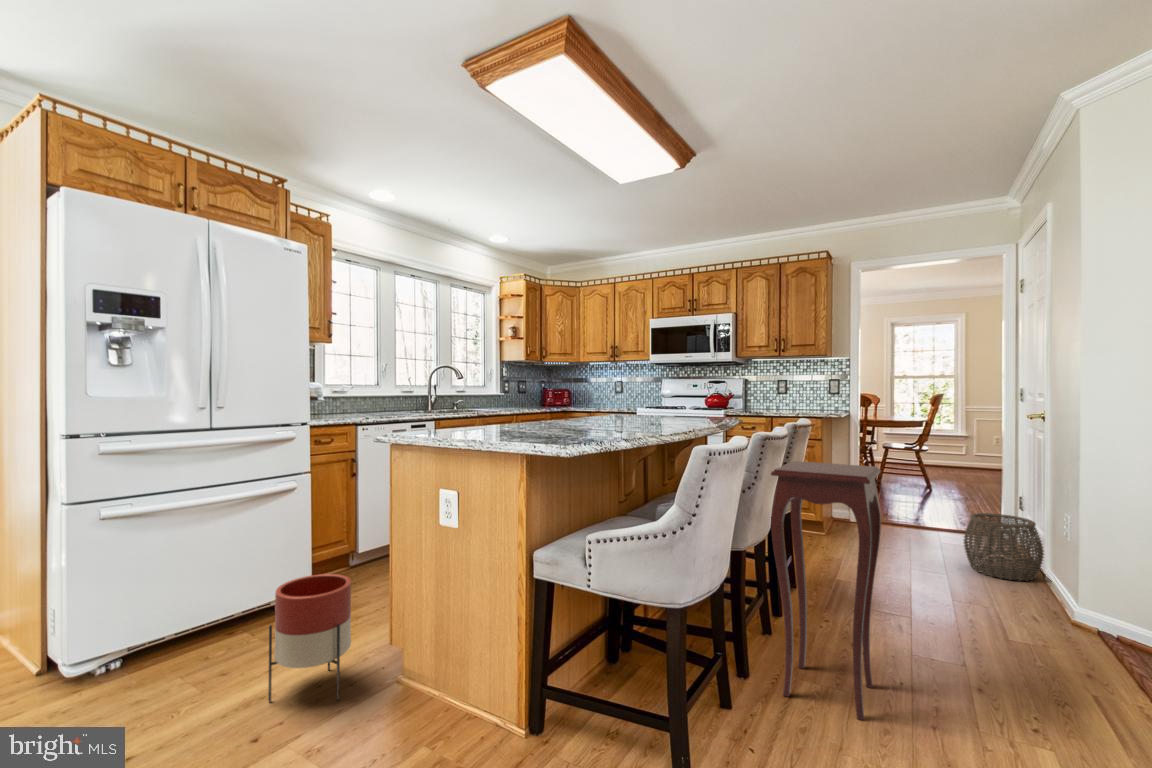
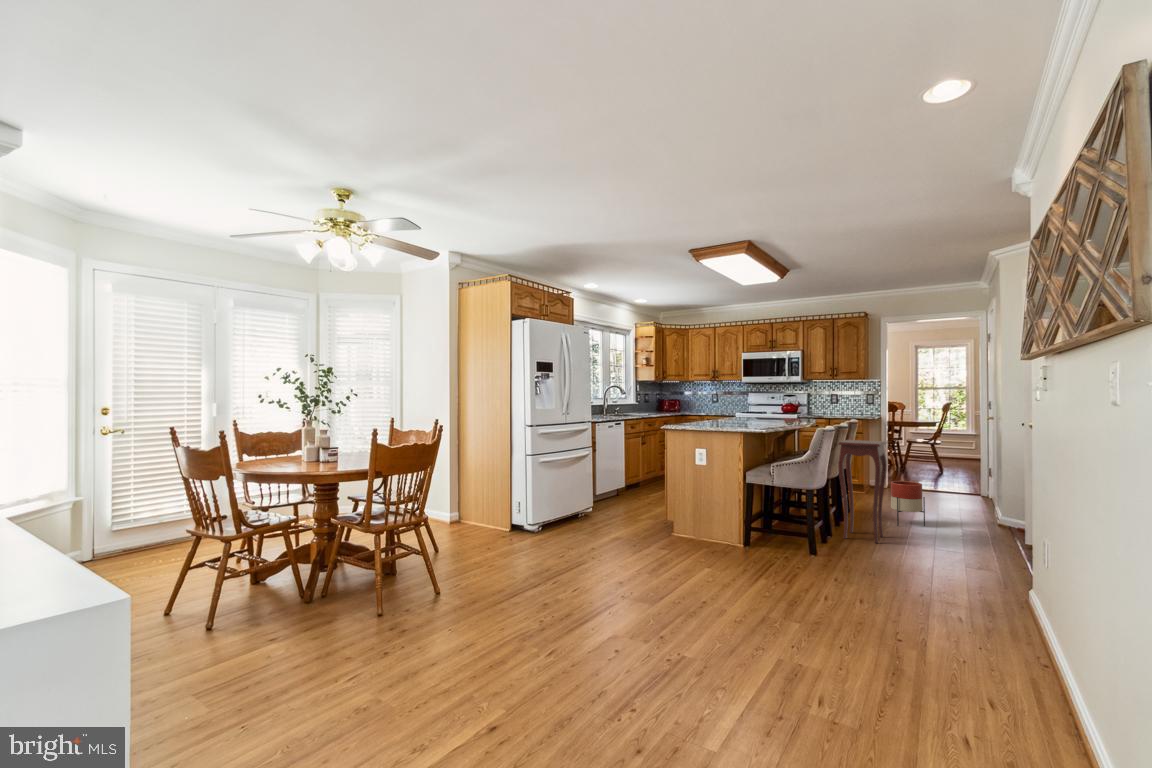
woven basket: present [964,513,1044,581] -> none [944,475,988,510]
planter: present [268,574,351,701] -> present [891,481,925,526]

